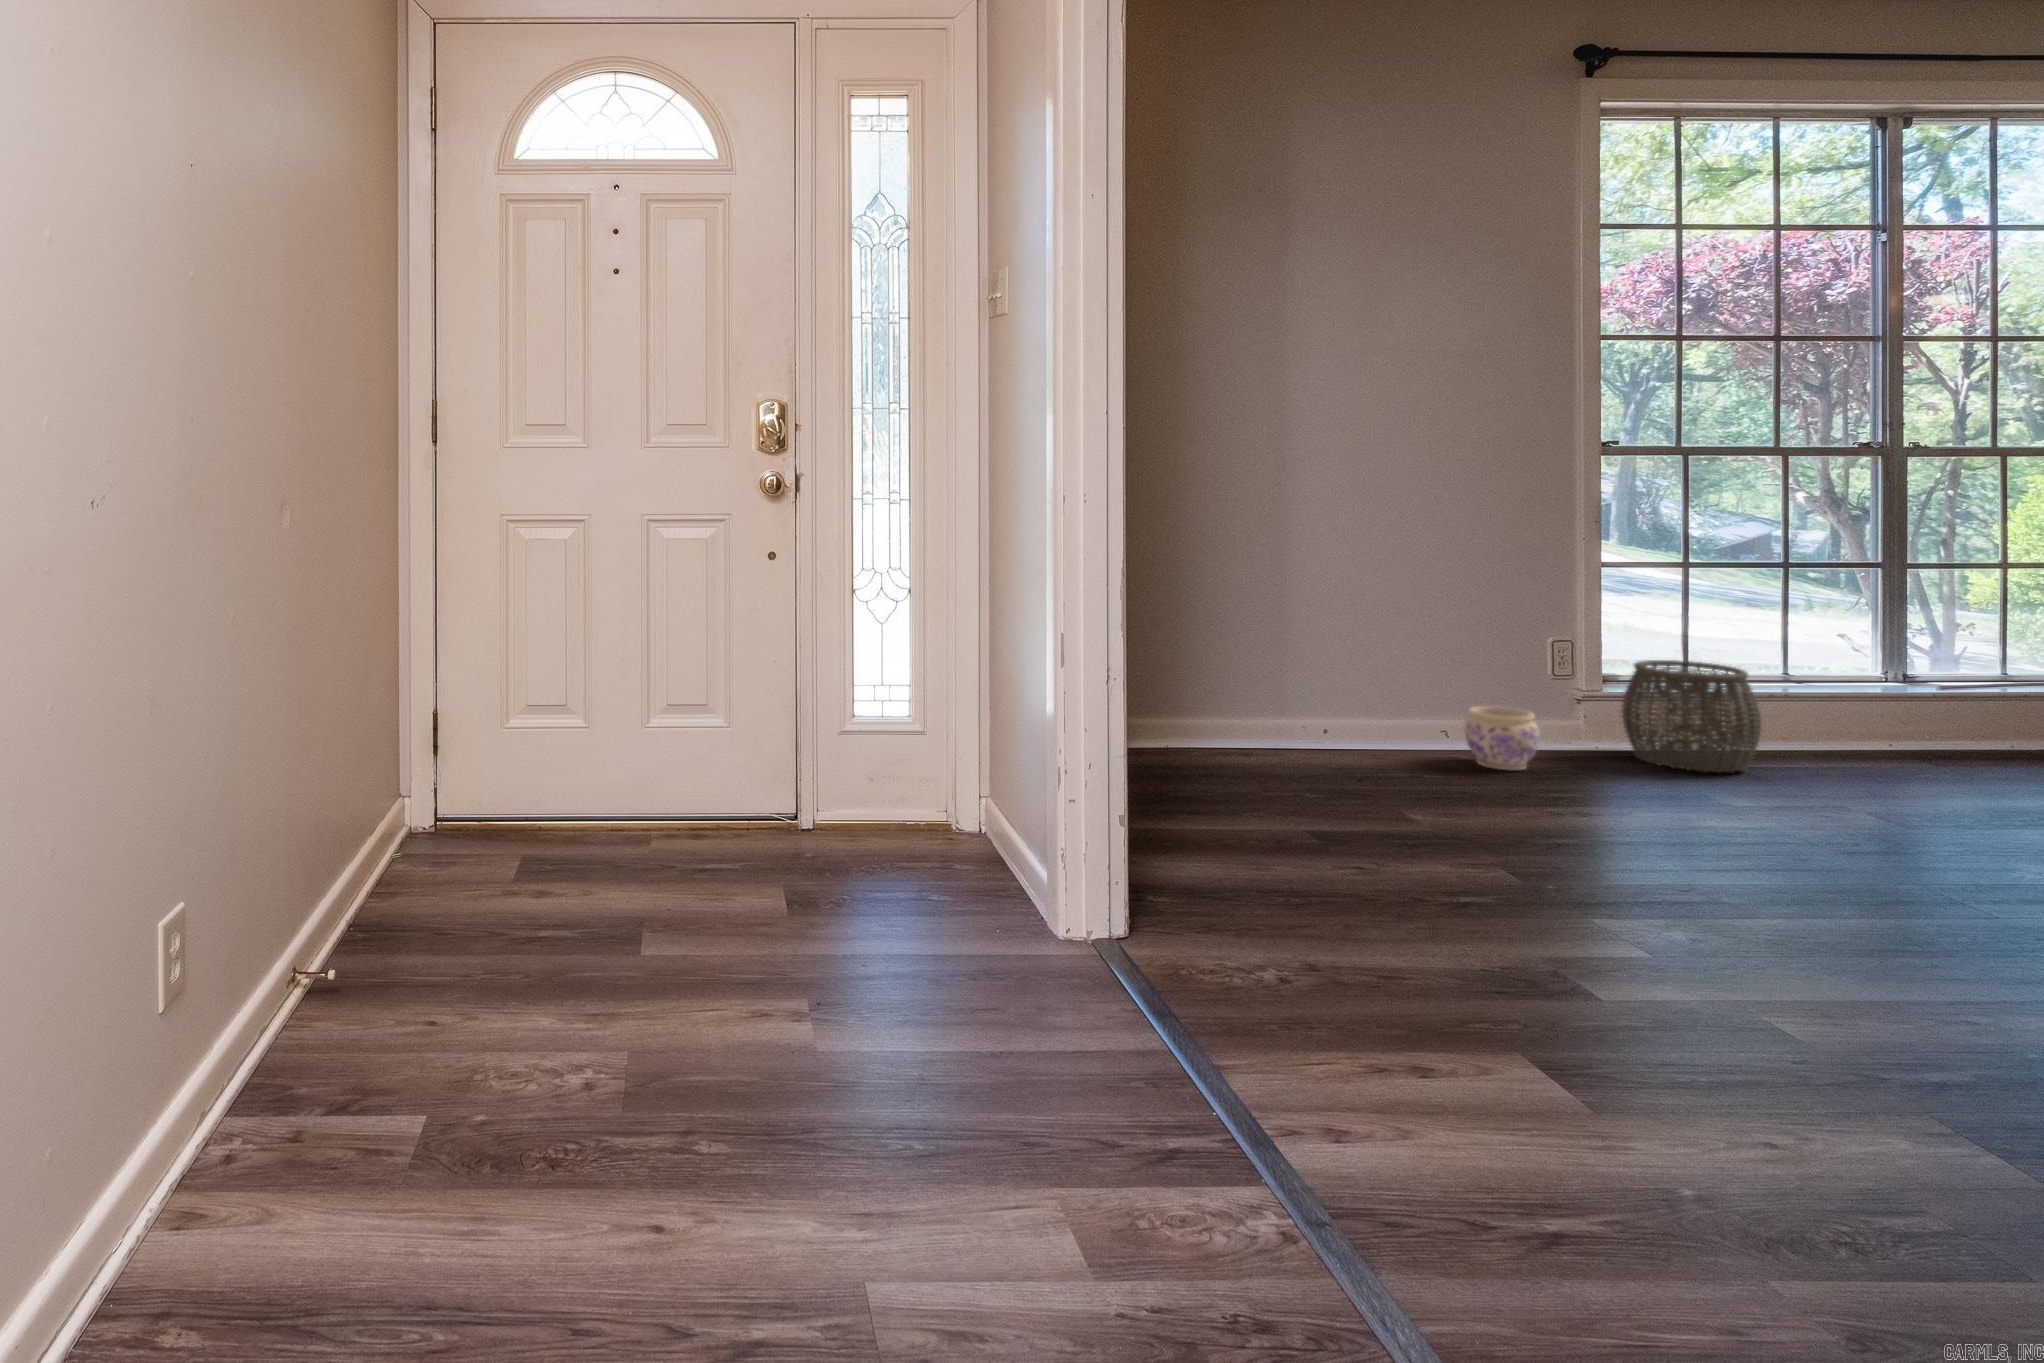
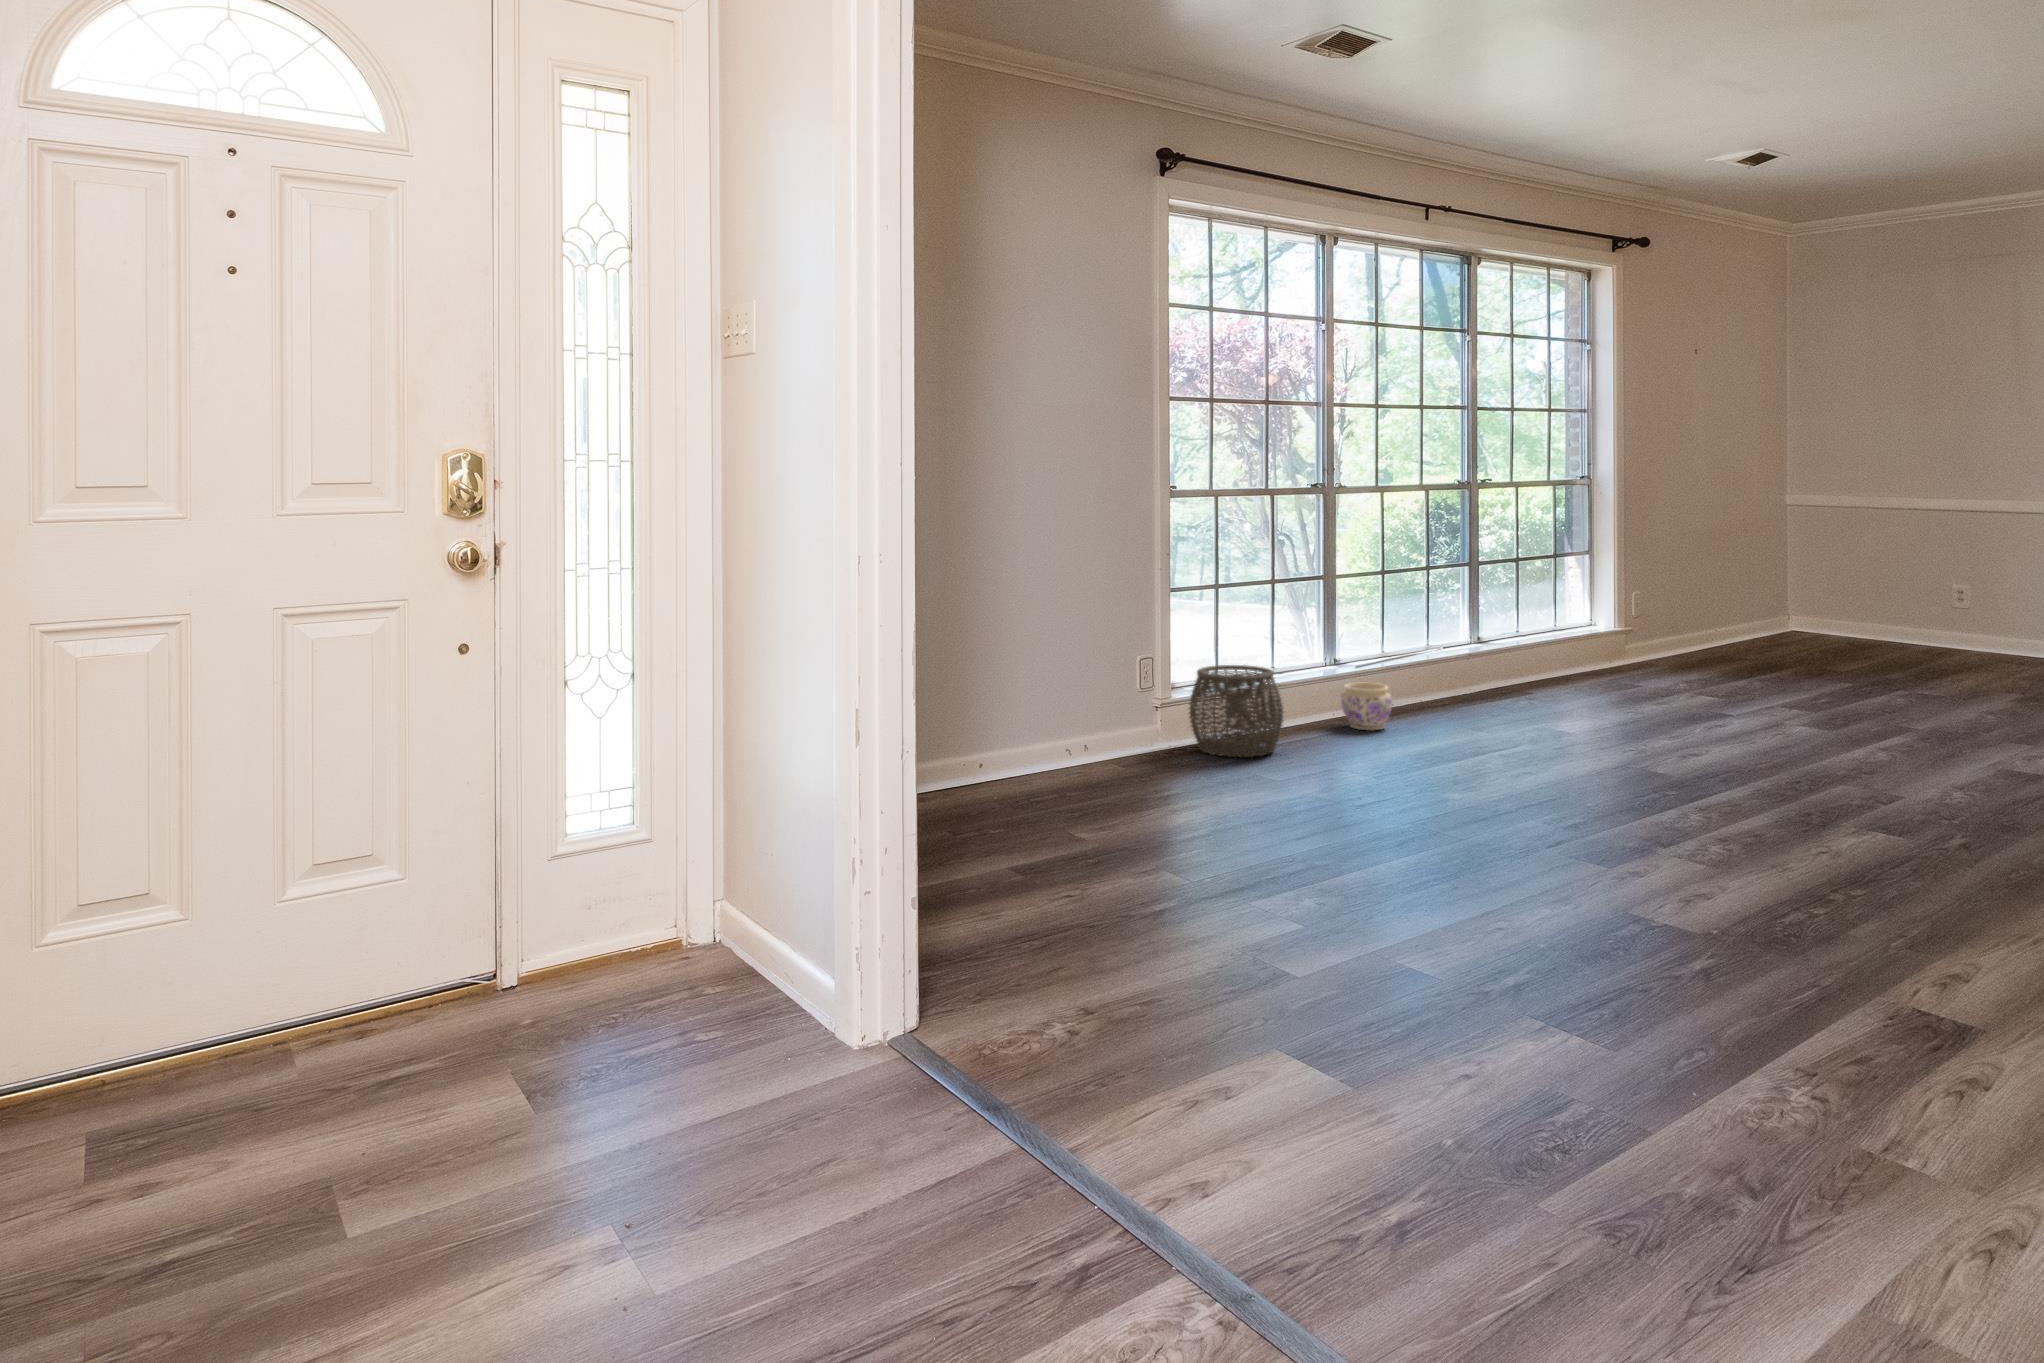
planter: present [1464,706,1540,771] -> present [1341,683,1392,731]

